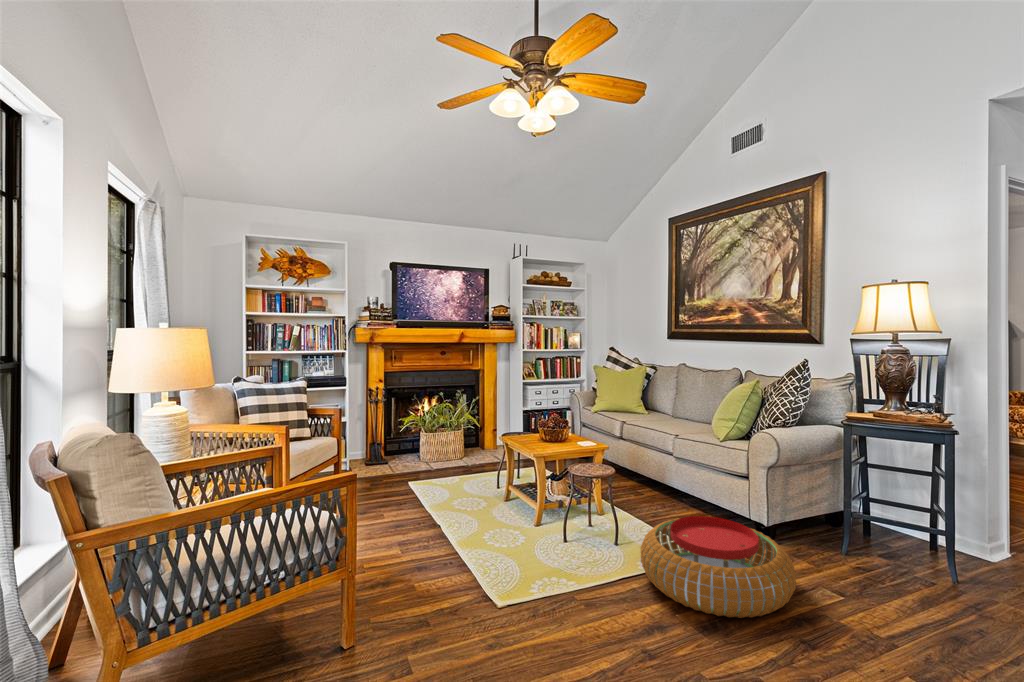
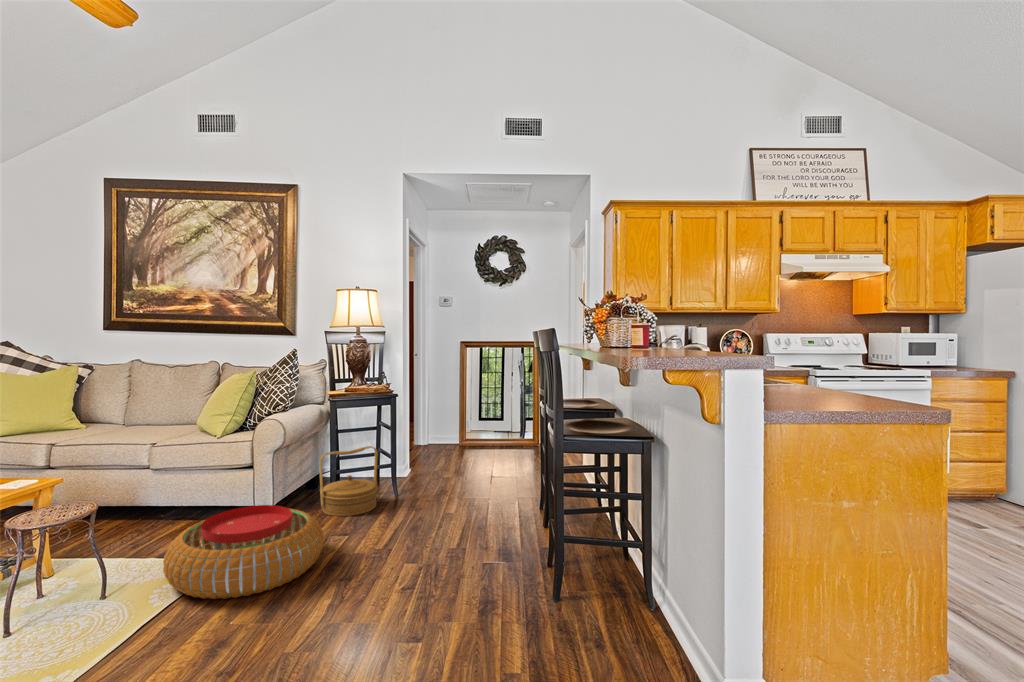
woven basket: none [824,484,916,575] -> present [319,446,378,516]

